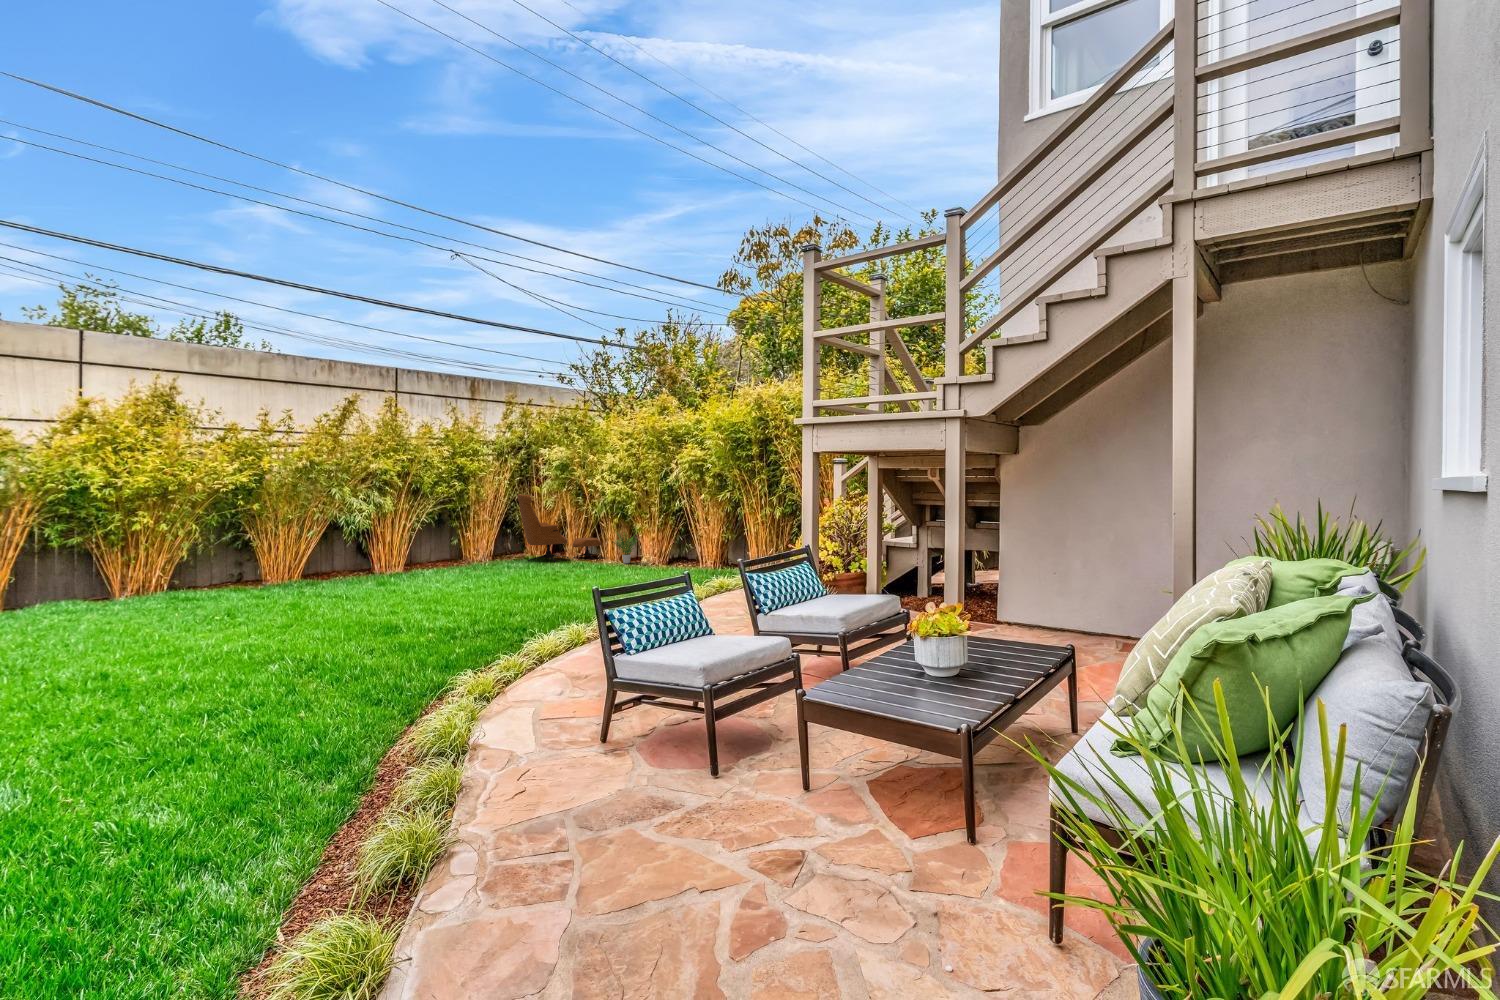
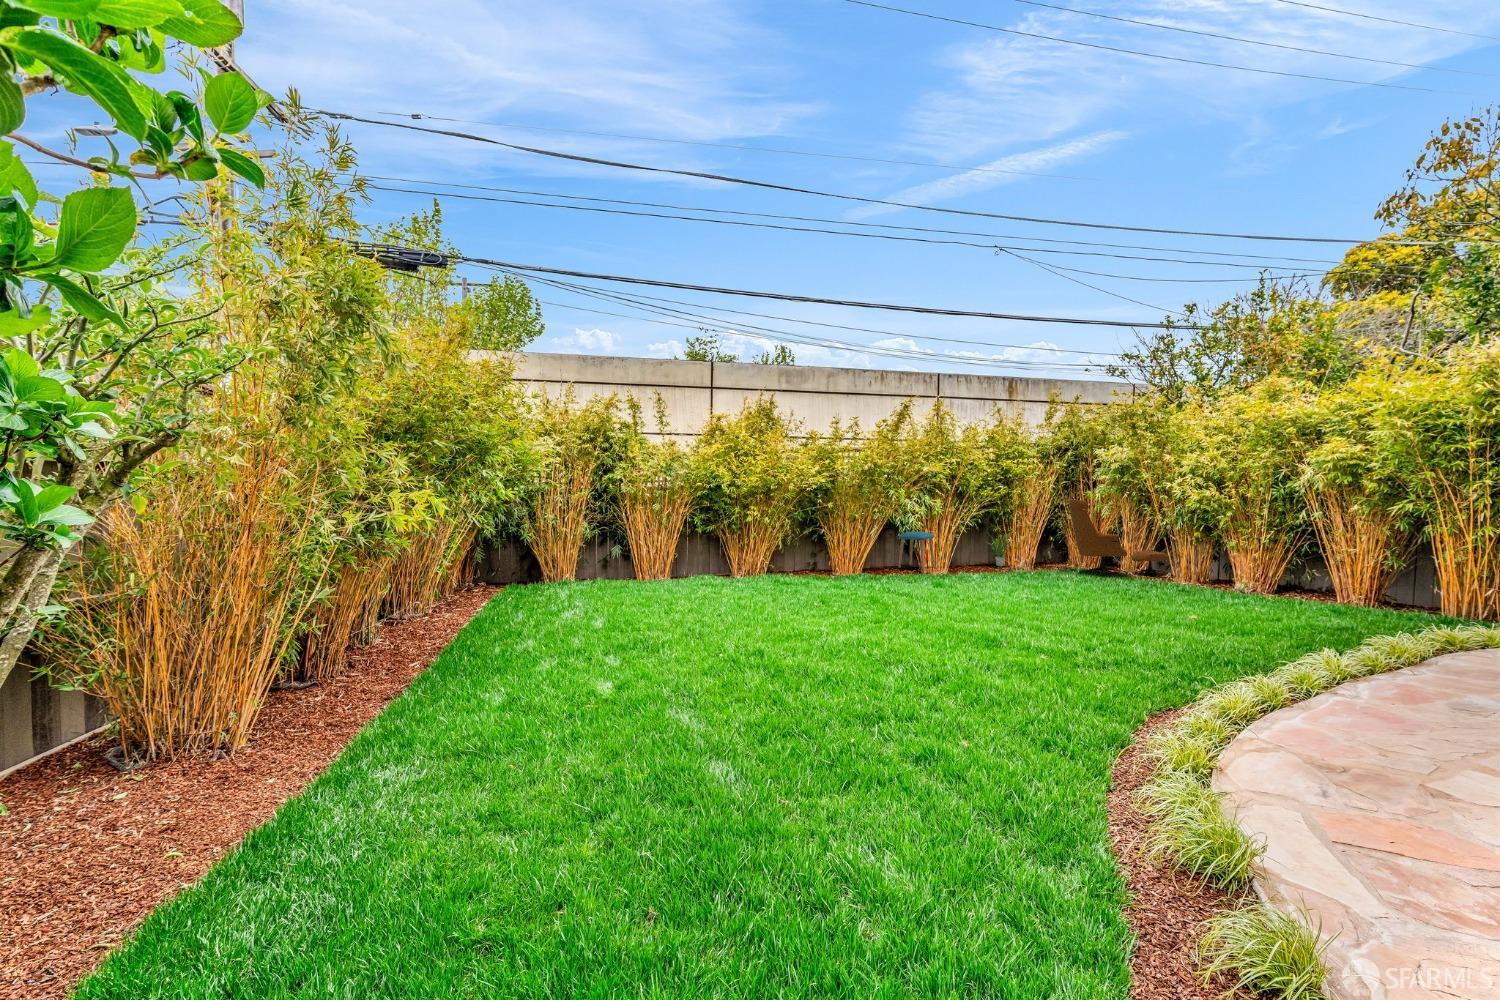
stool: none [344,531,386,570] -> present [898,531,935,570]
potted plant: present [613,533,636,564] -> present [989,534,1014,566]

